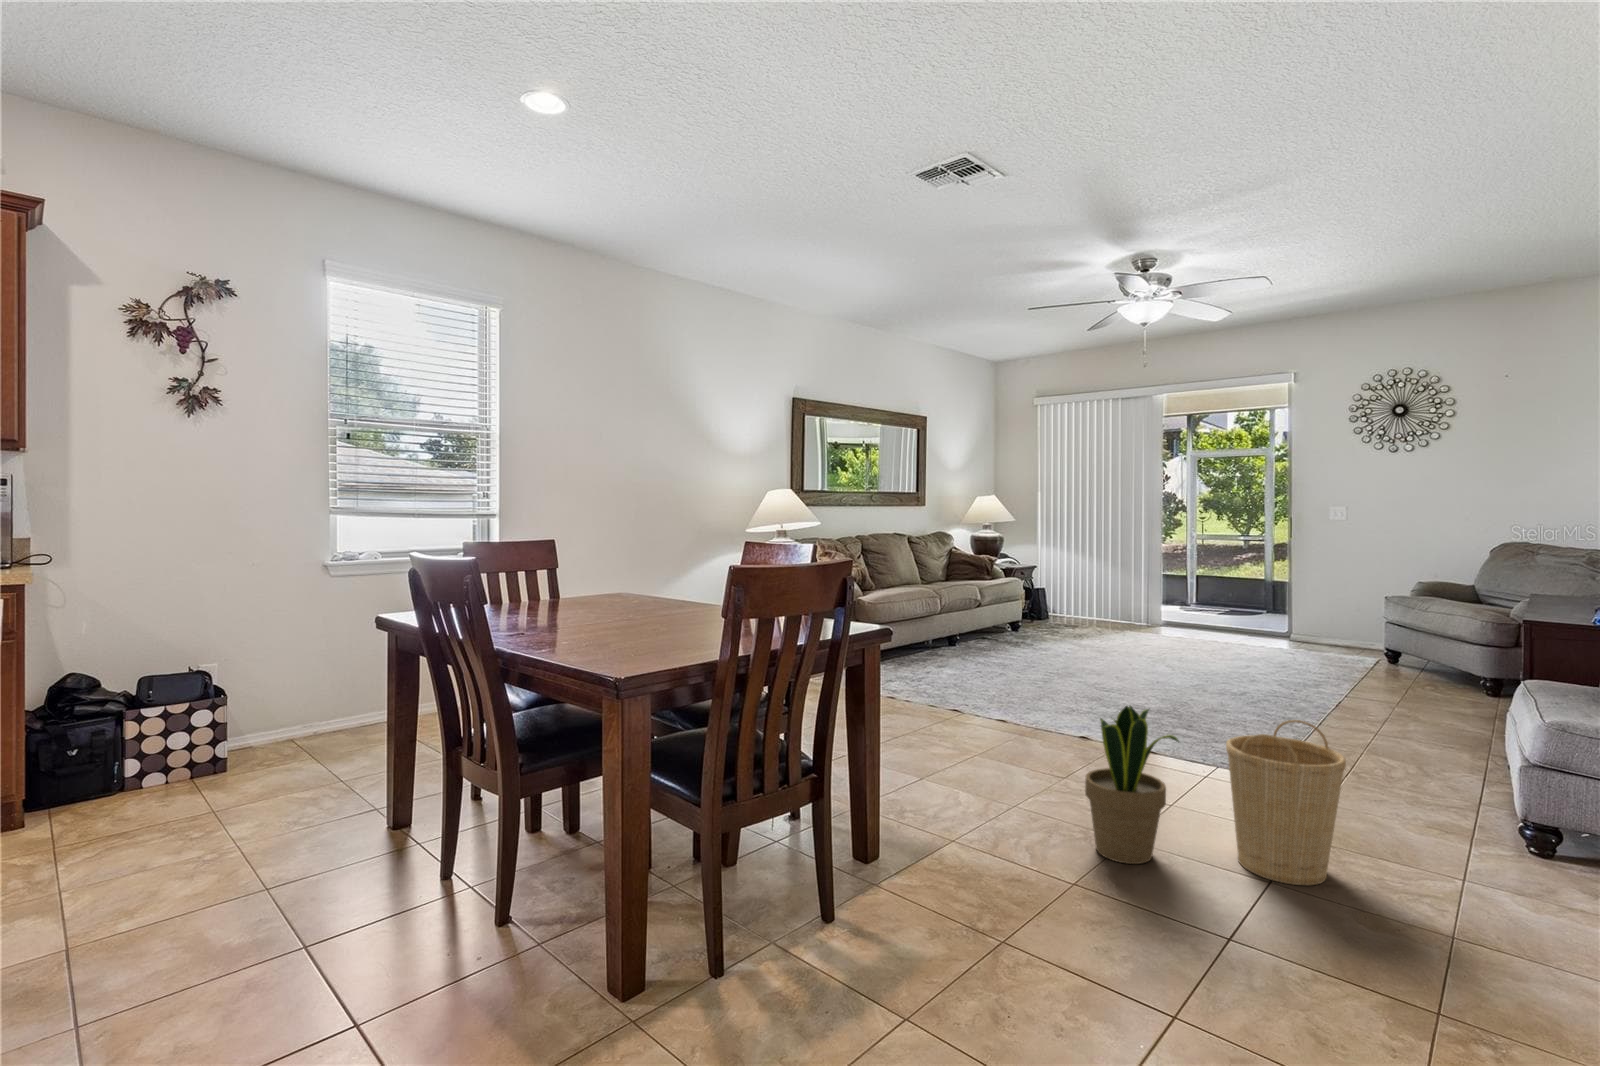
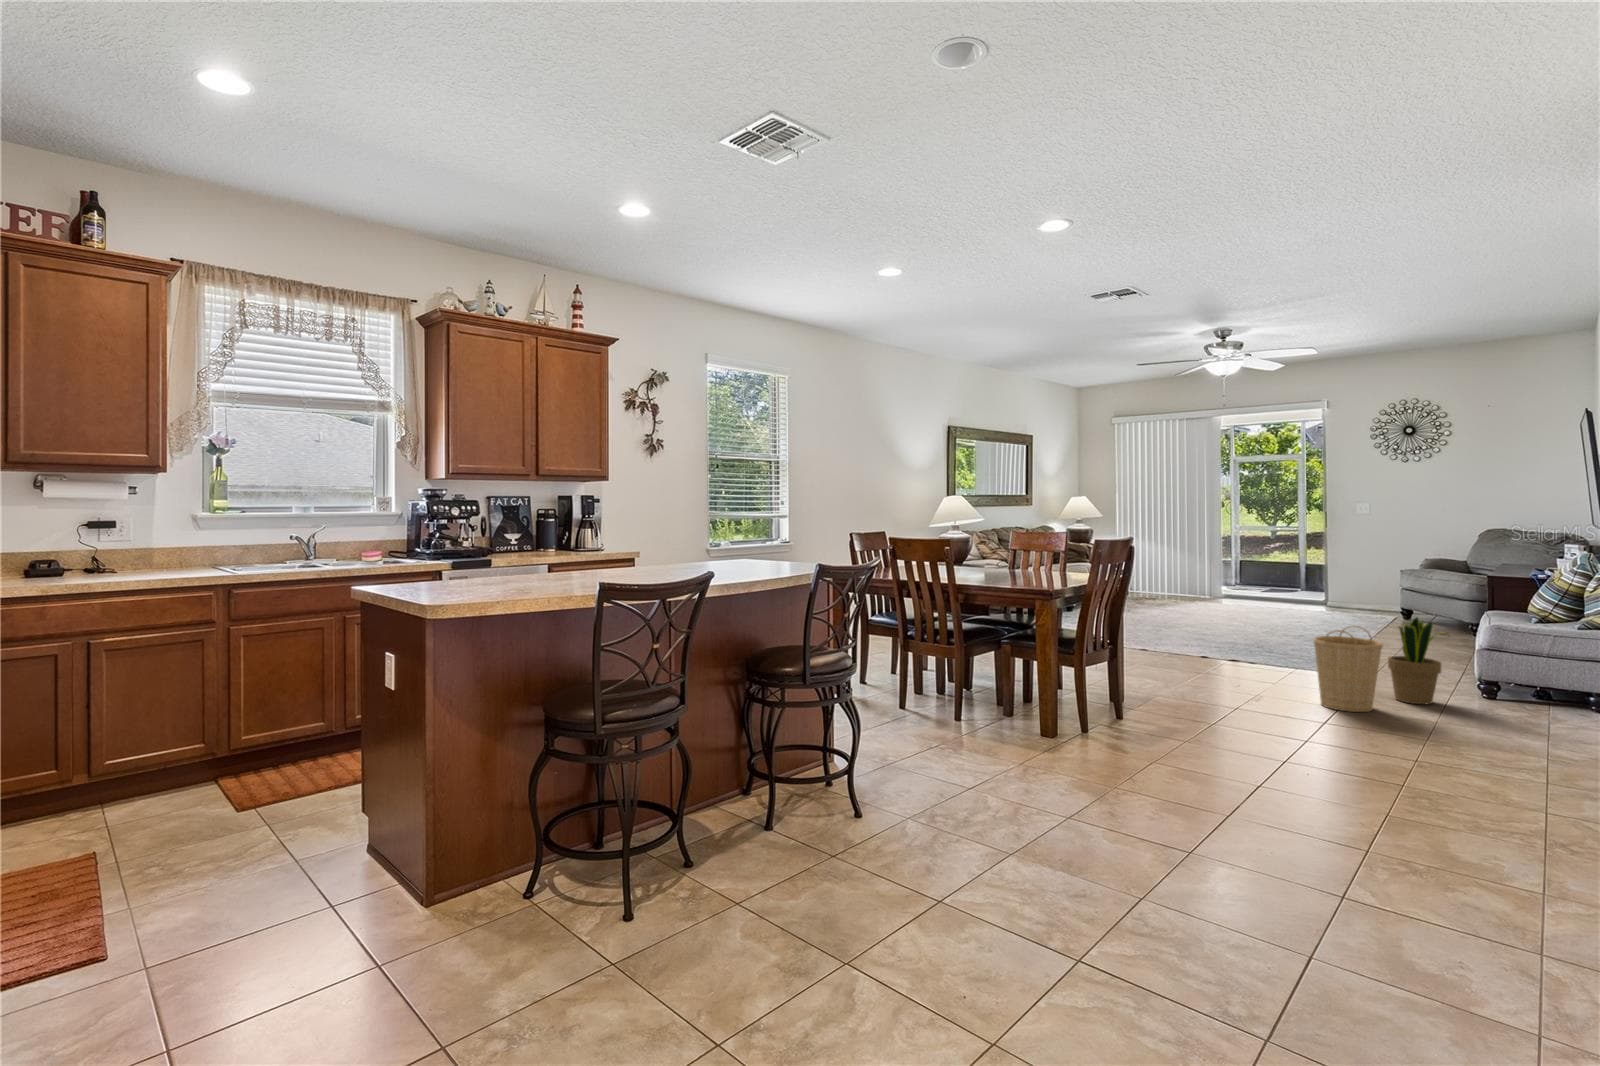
potted plant: present [1085,706,1179,864] -> present [1388,617,1447,704]

